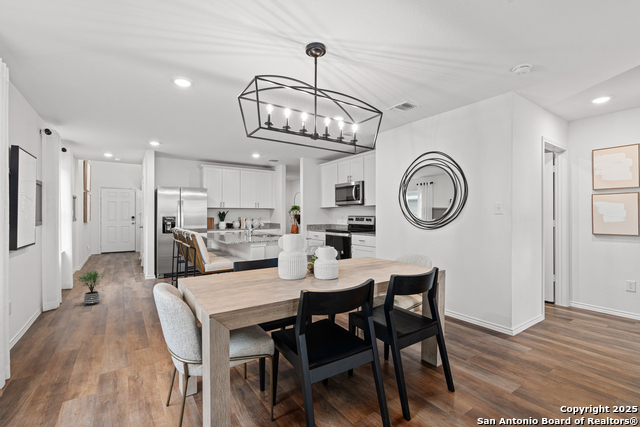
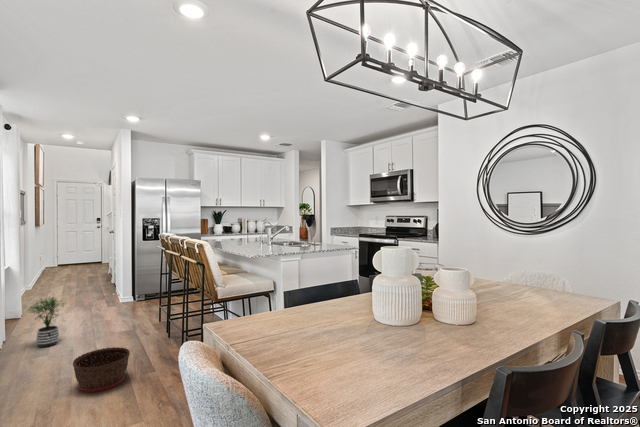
basket: none [107,303,145,329] -> present [73,347,130,392]

